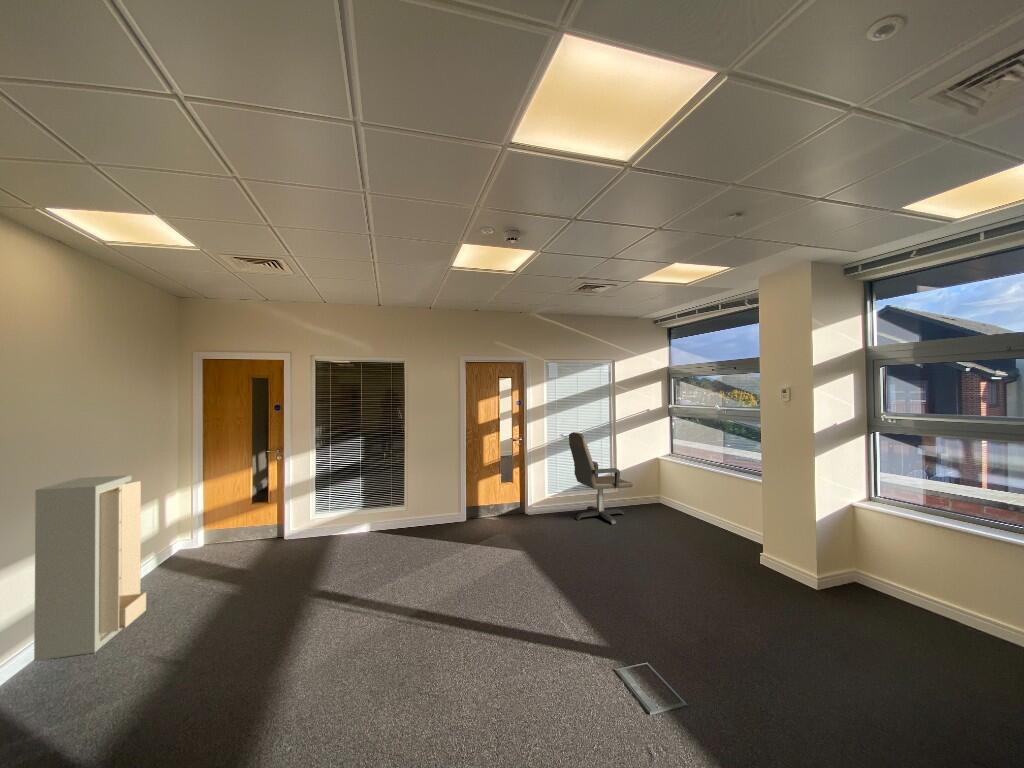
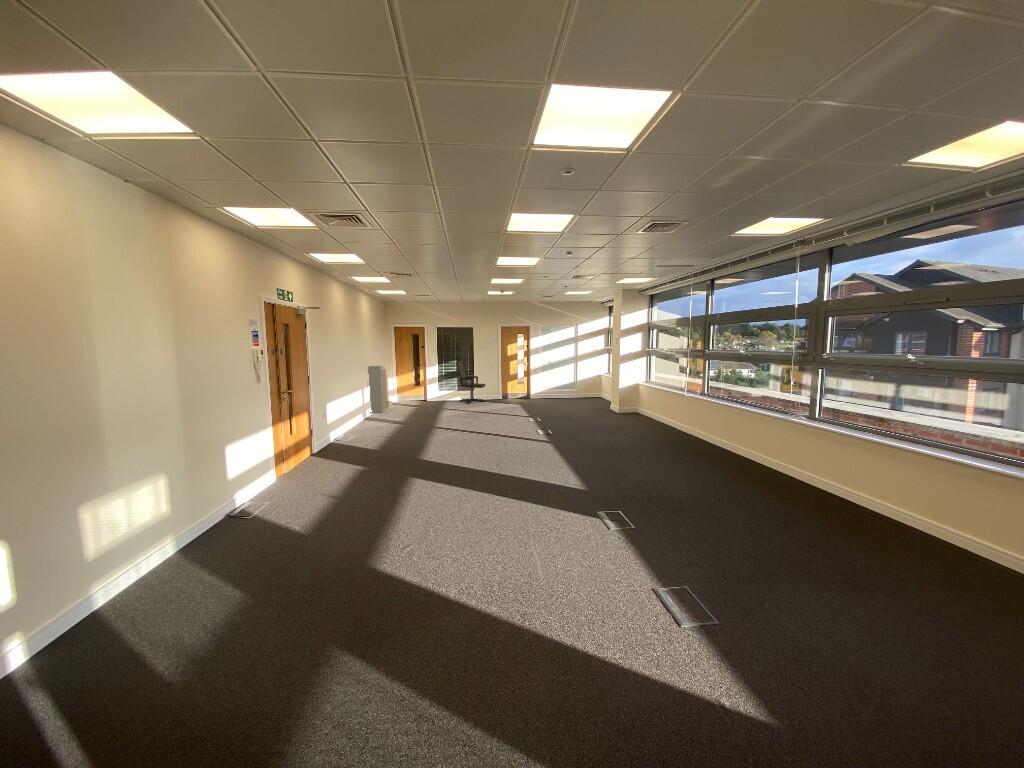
office chair: present [569,432,633,525] -> present [456,361,486,404]

